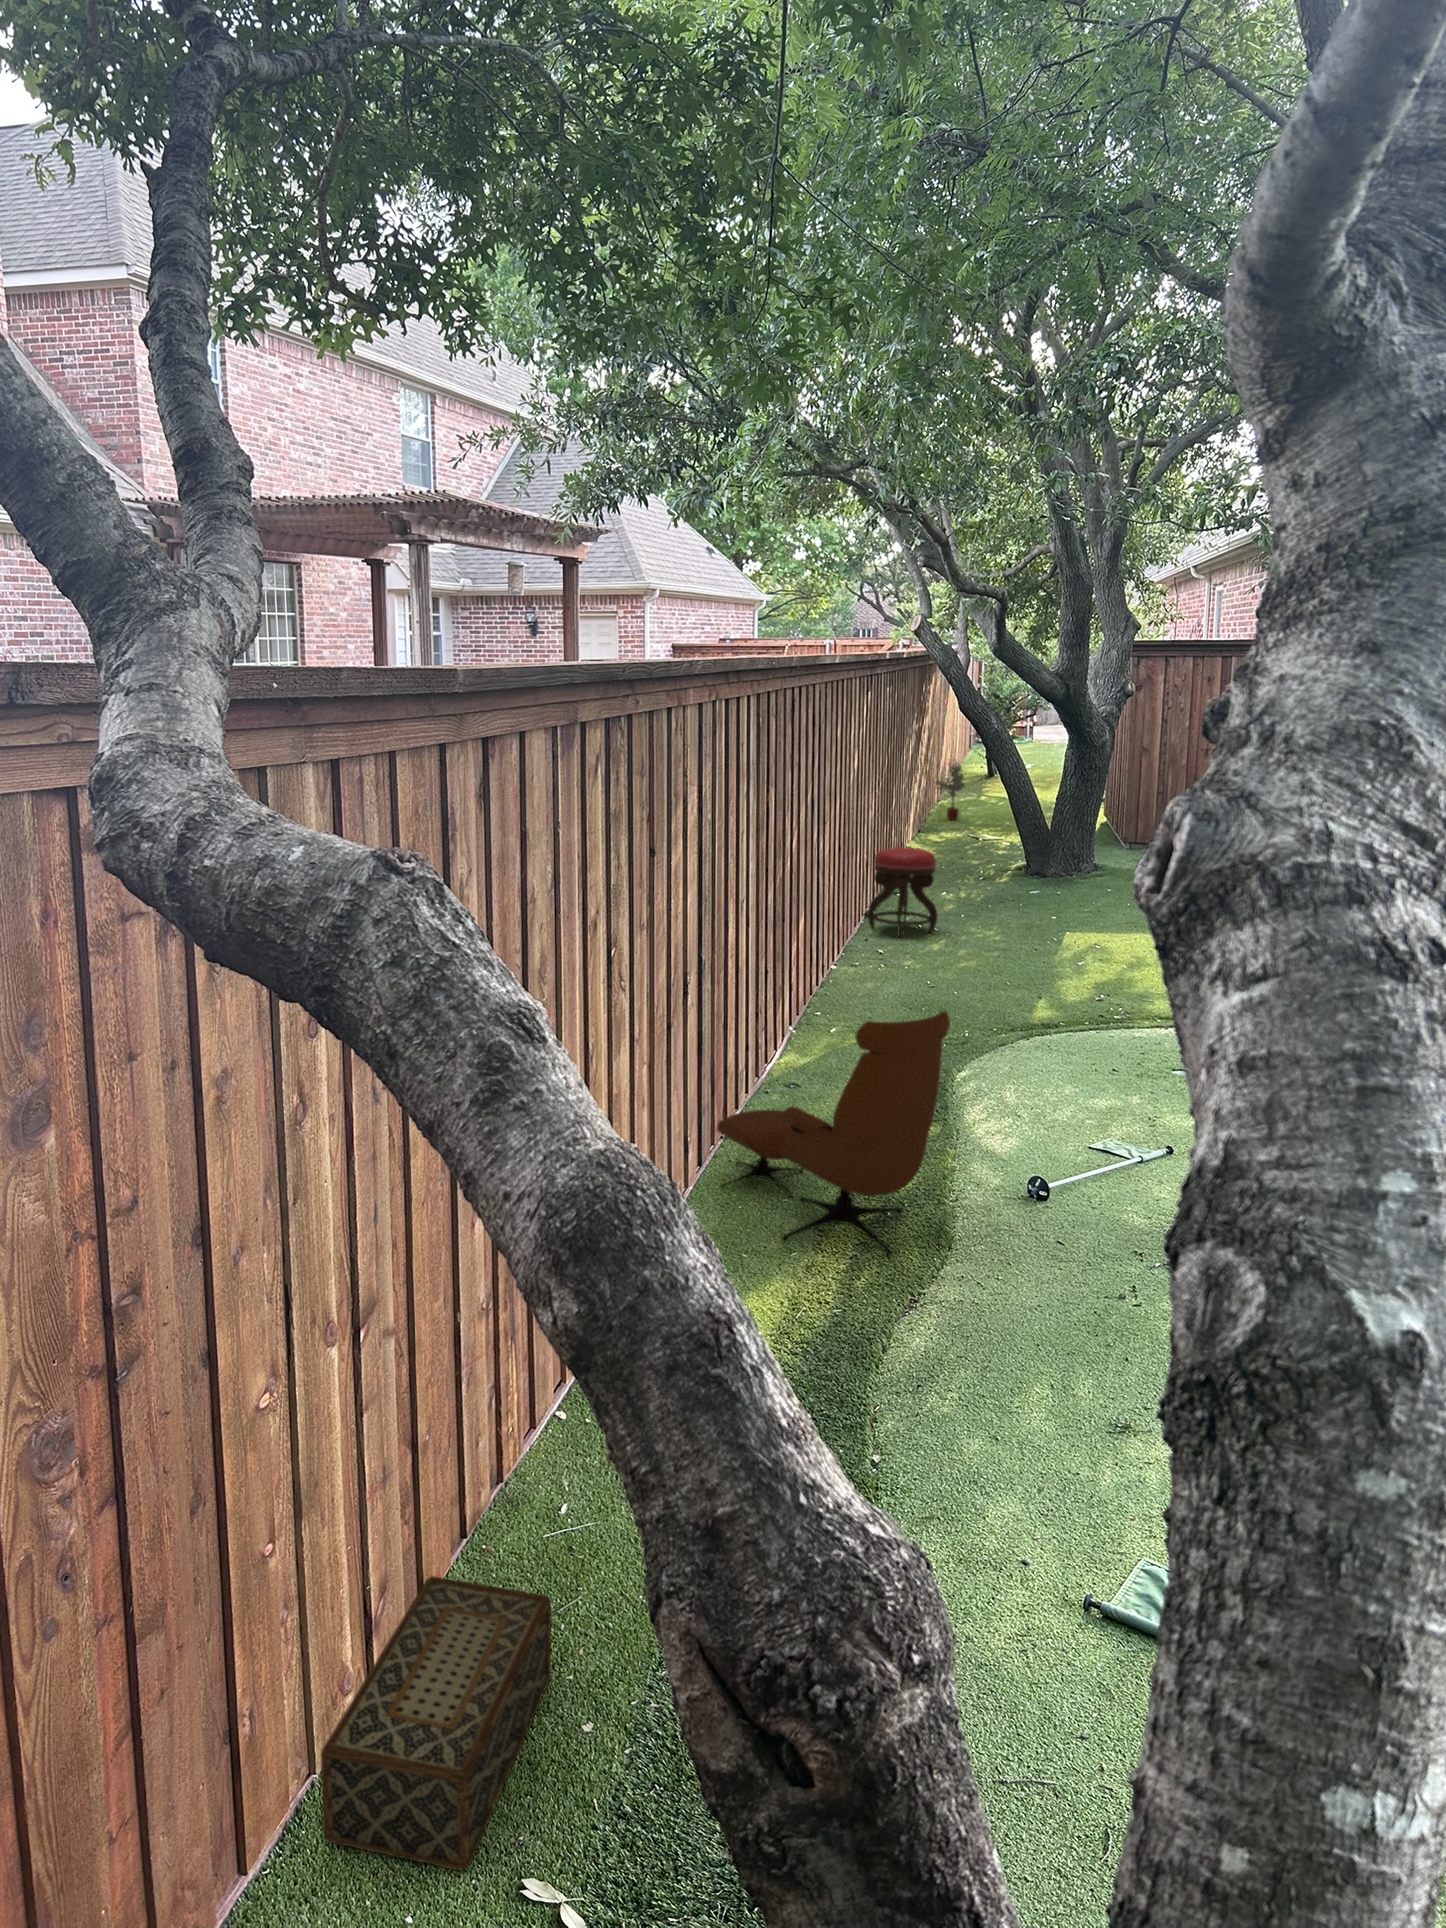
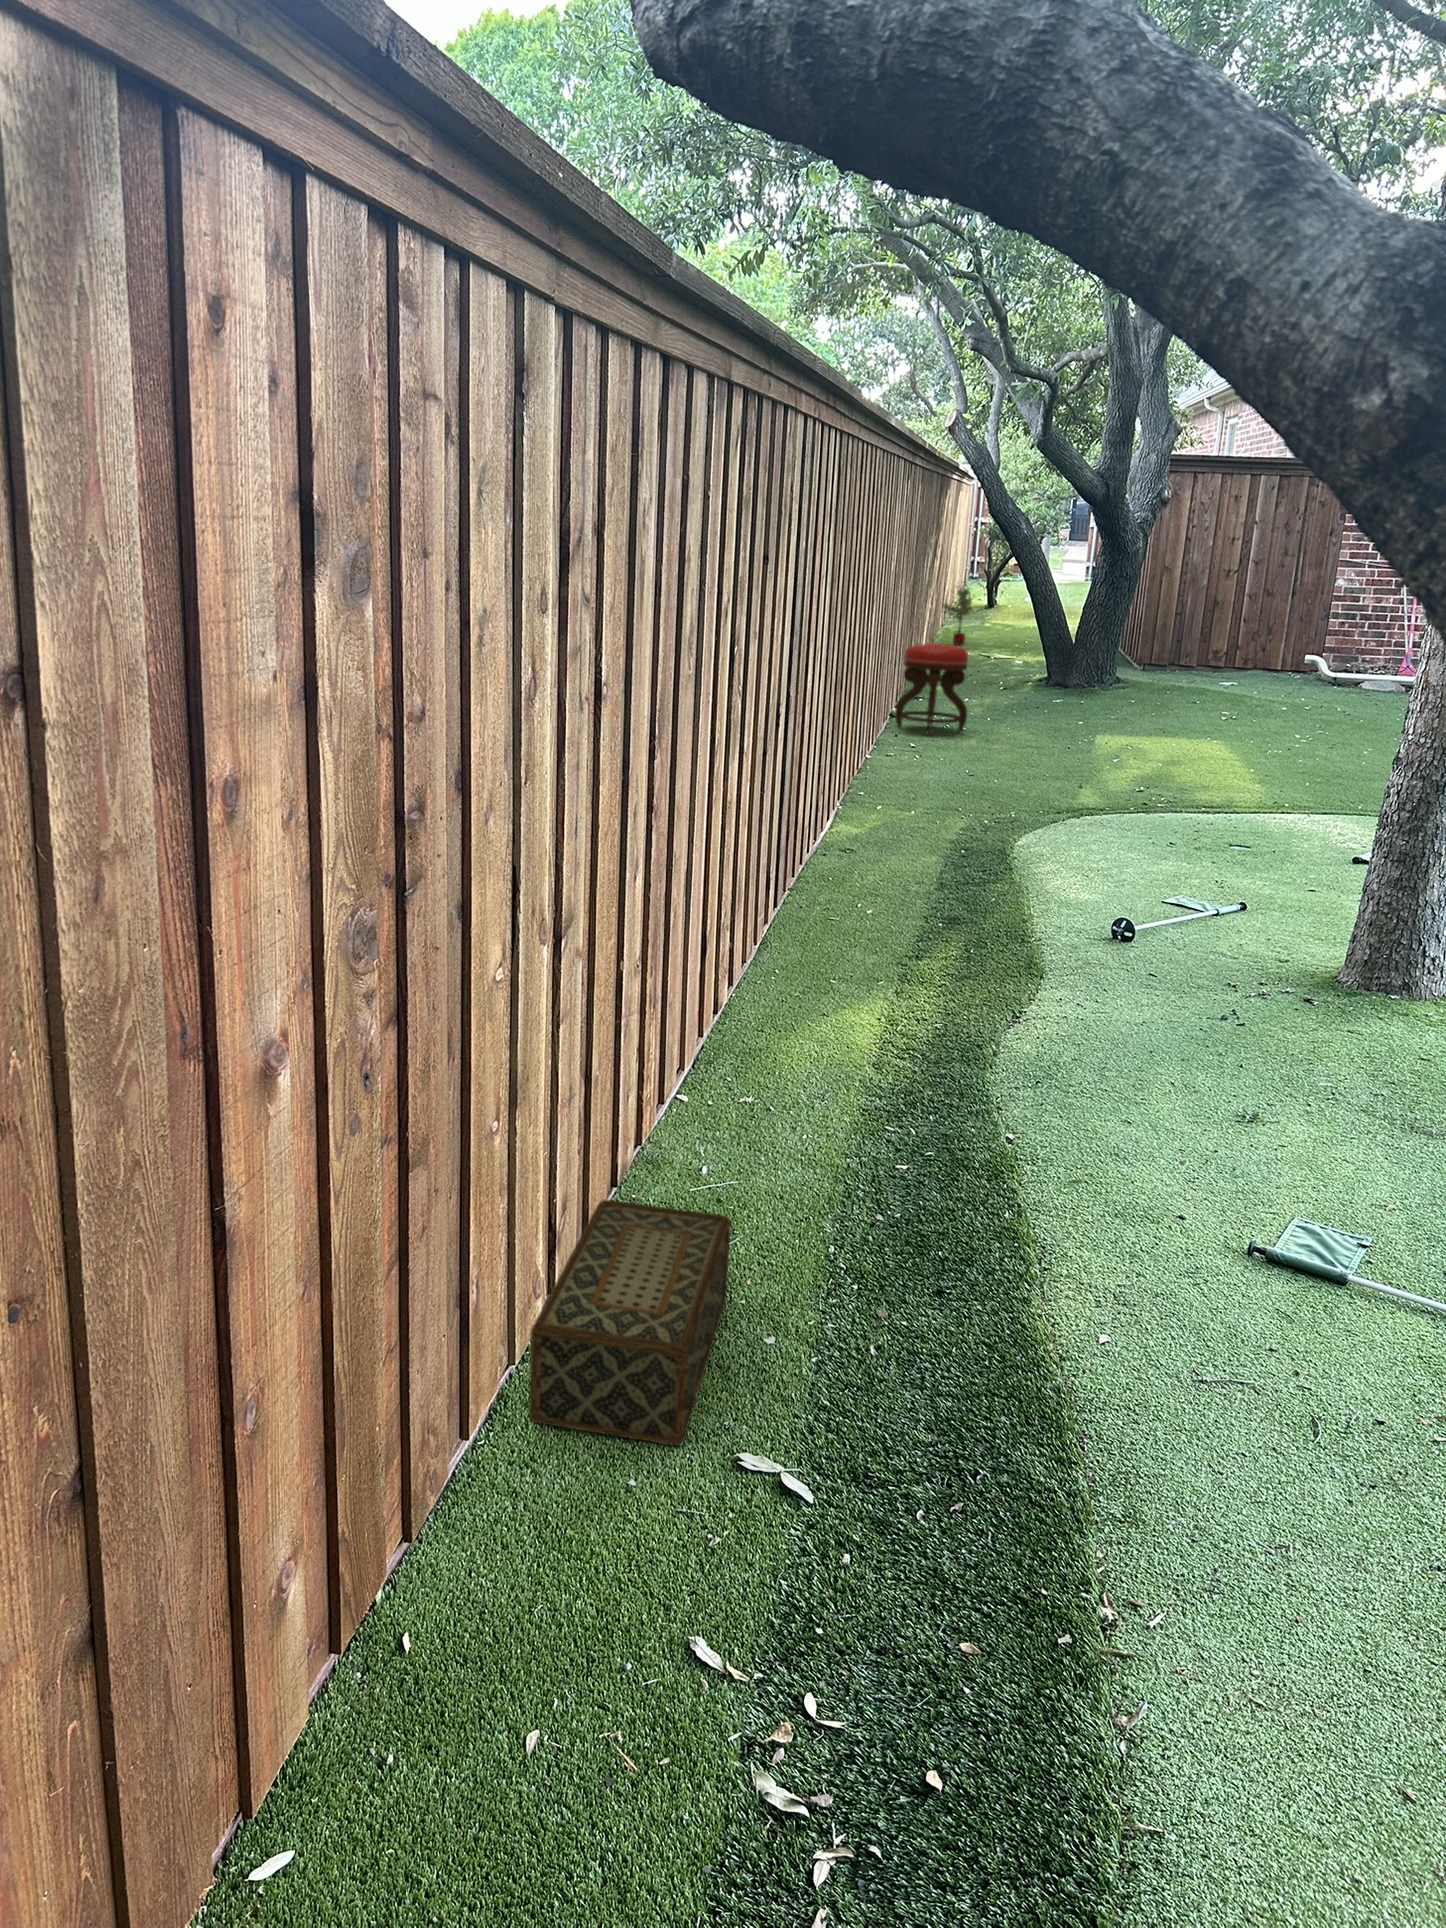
lounge chair: present [717,1011,950,1255] -> none [794,728,1059,981]

